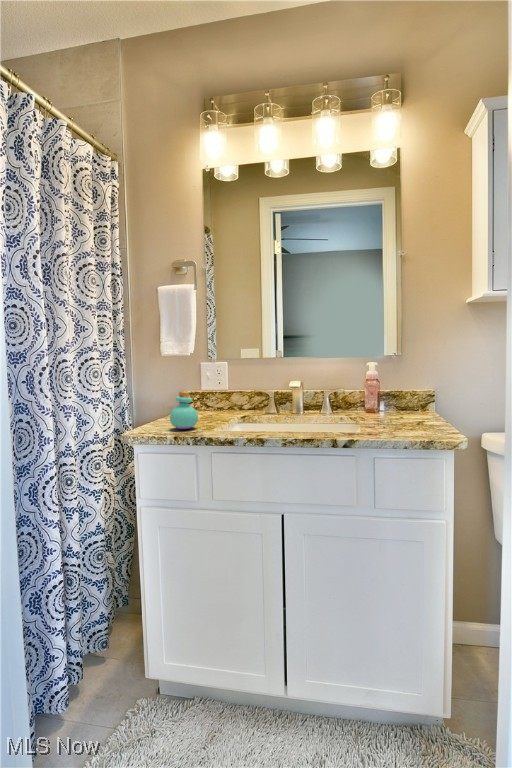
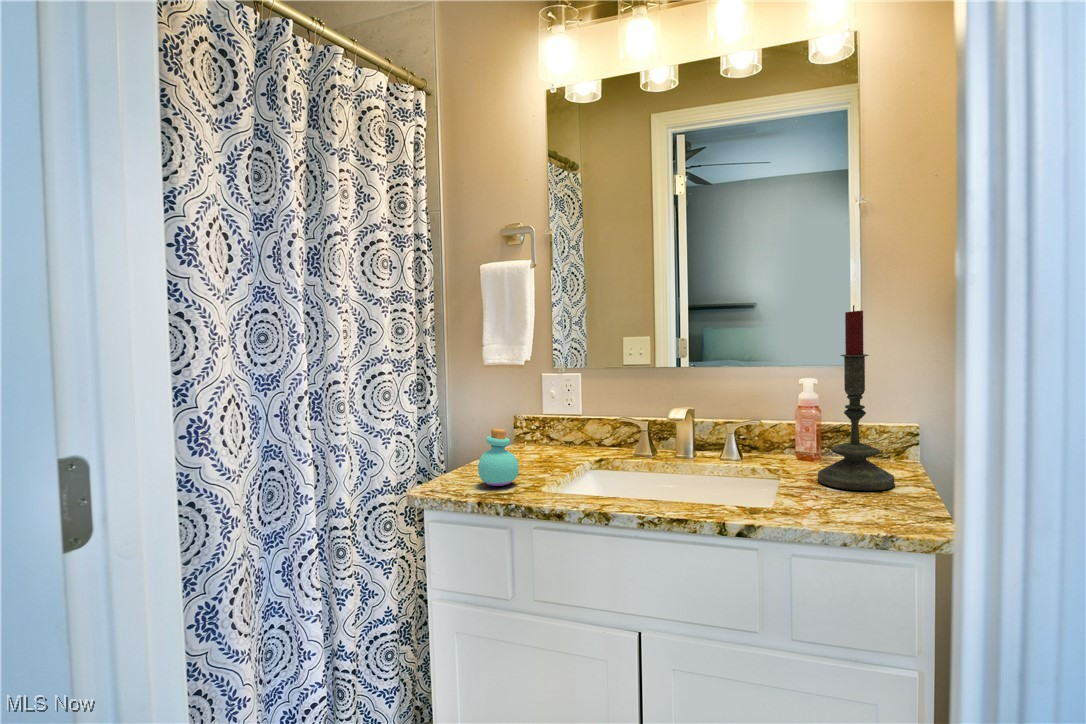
candle: none [382,313,425,422] -> present [818,305,895,491]

